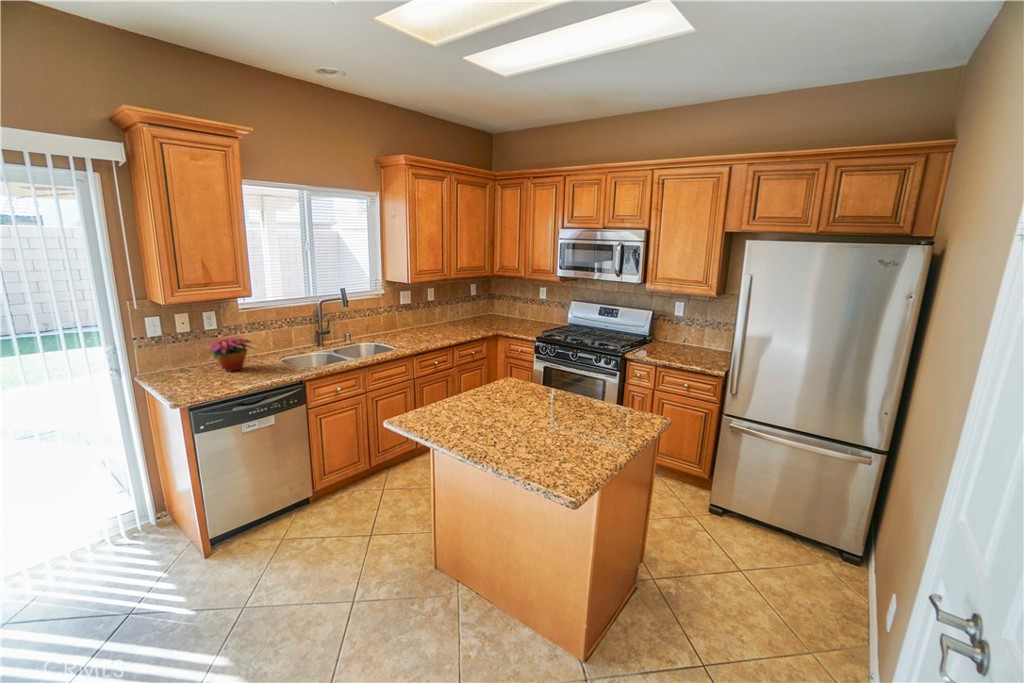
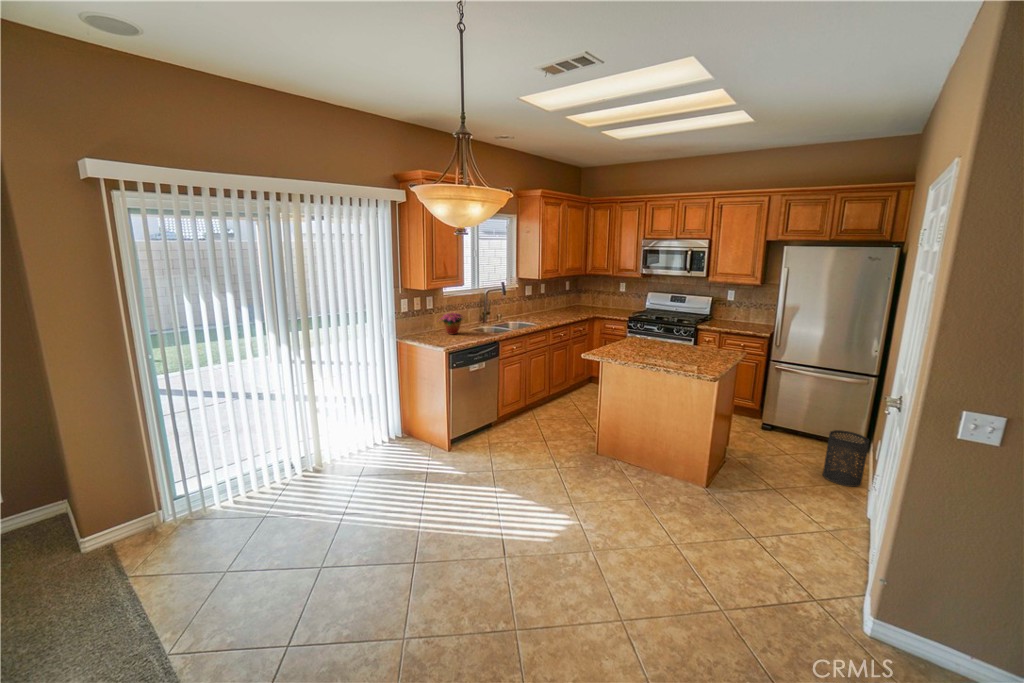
trash can: none [793,556,875,667] -> present [823,430,869,487]

